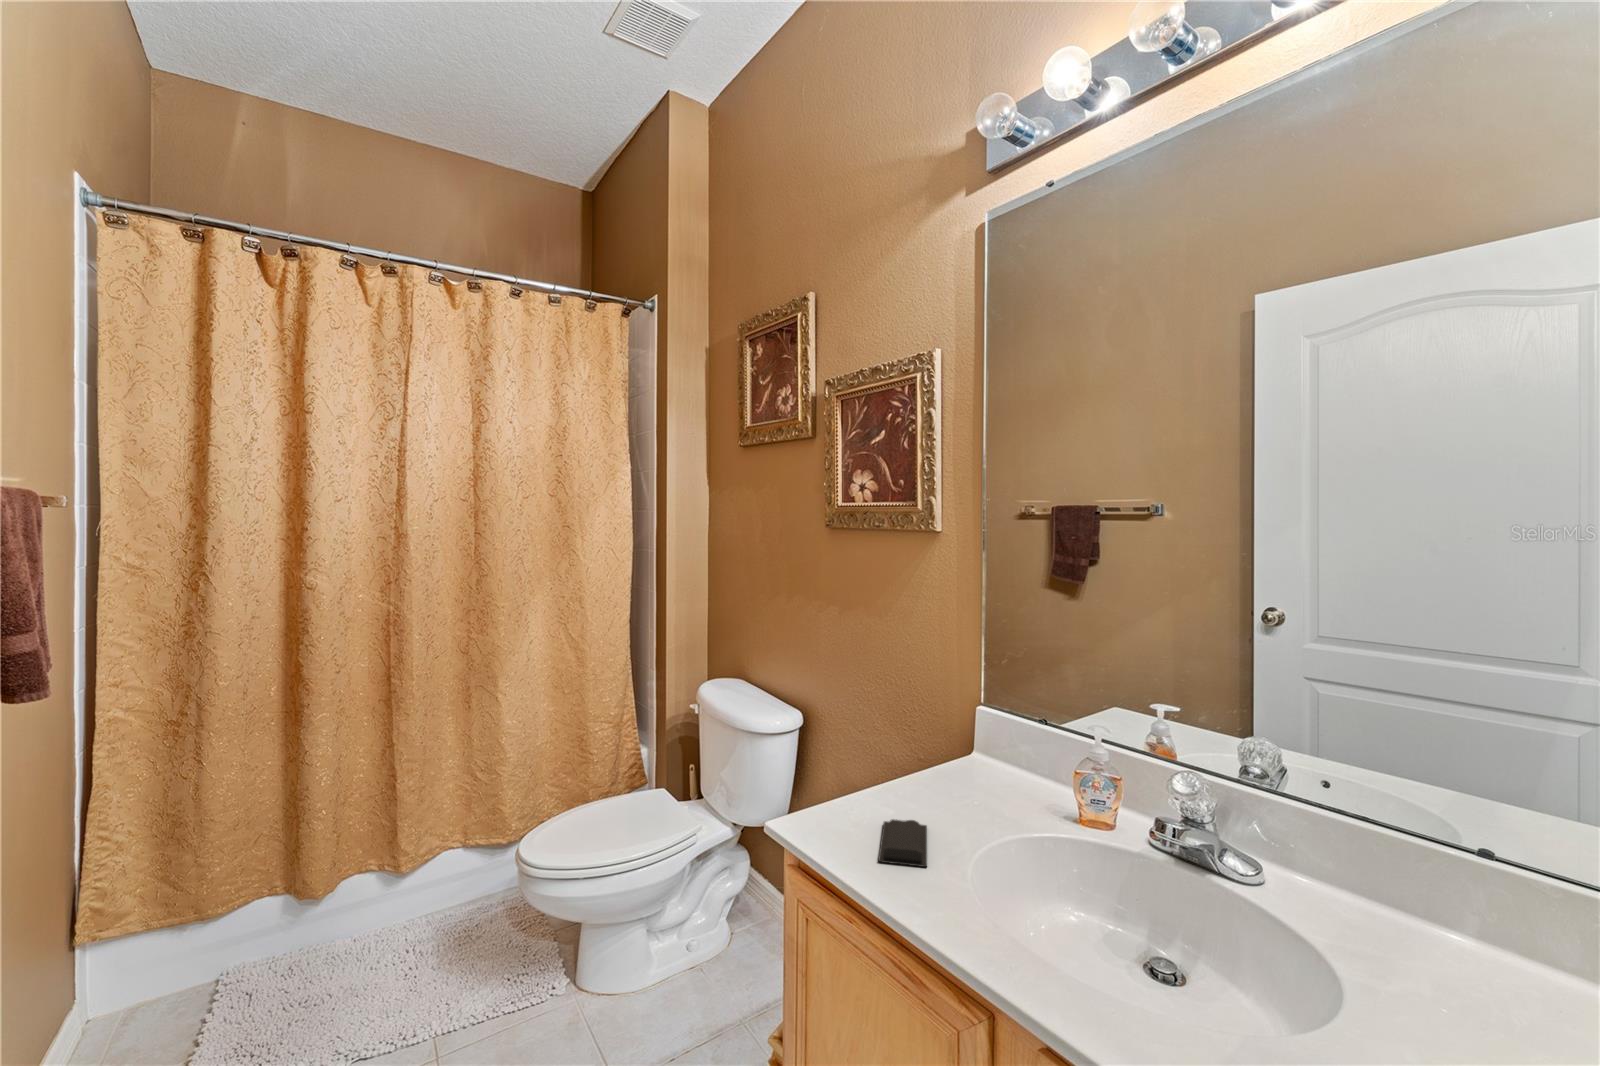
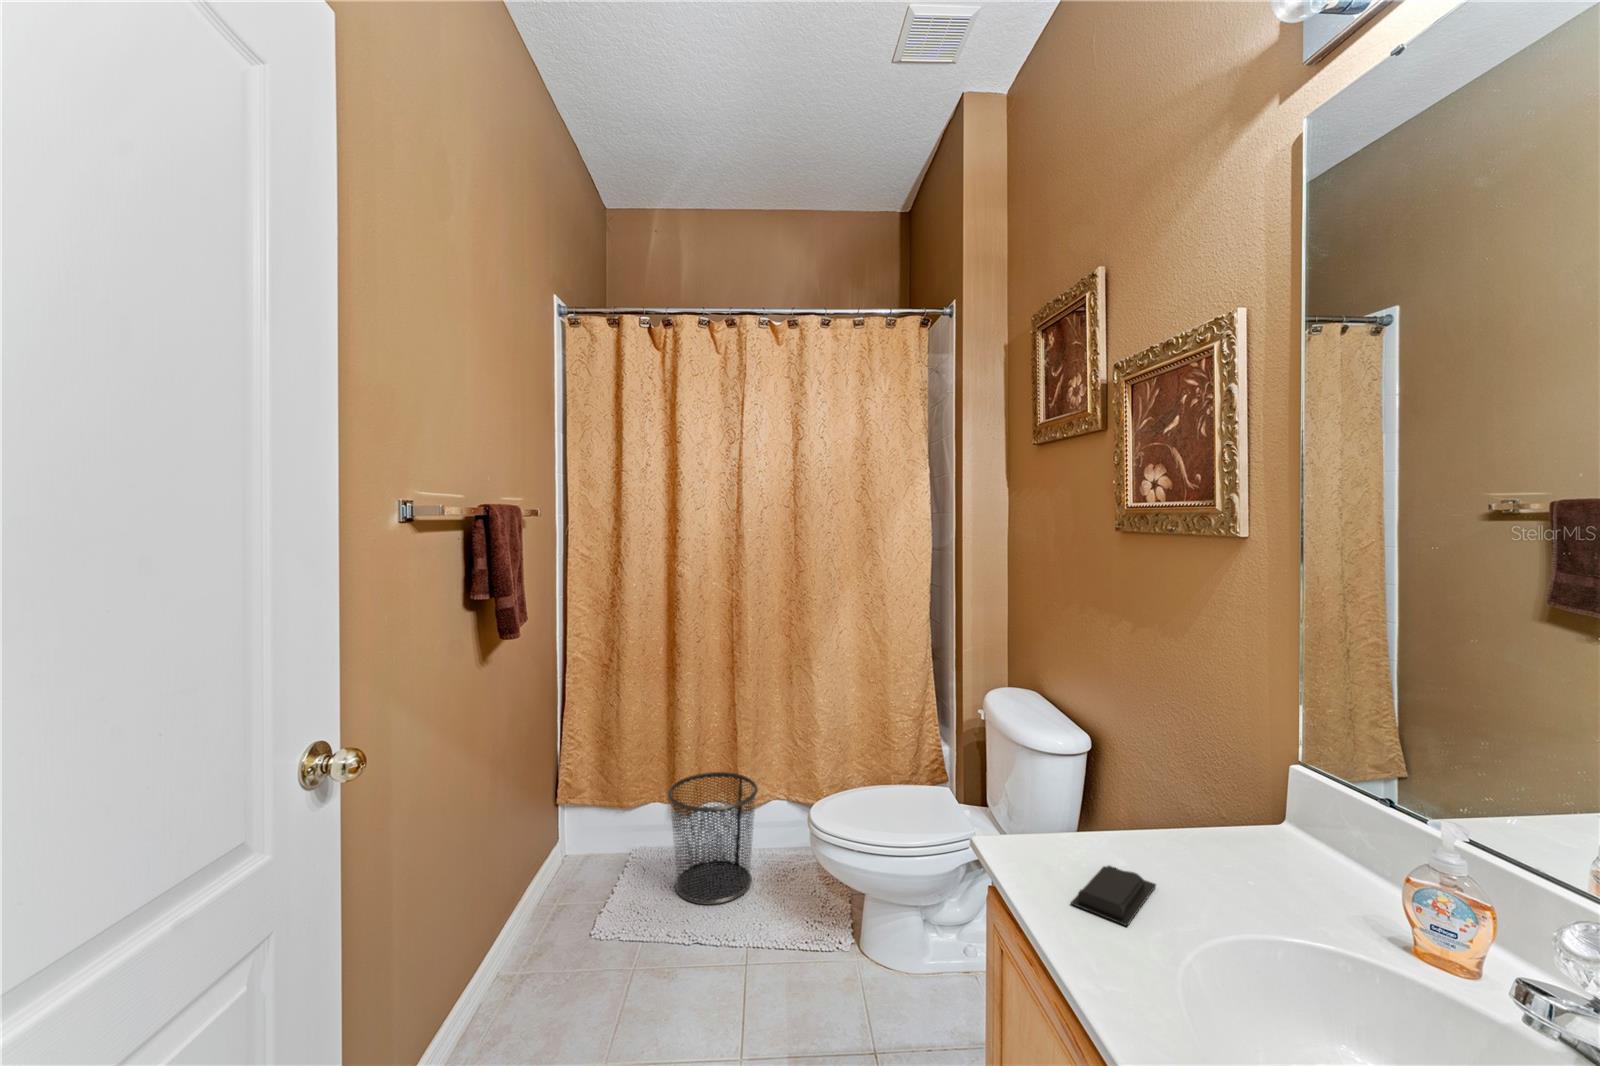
waste bin: none [295,827,432,1007] -> present [668,772,758,905]

